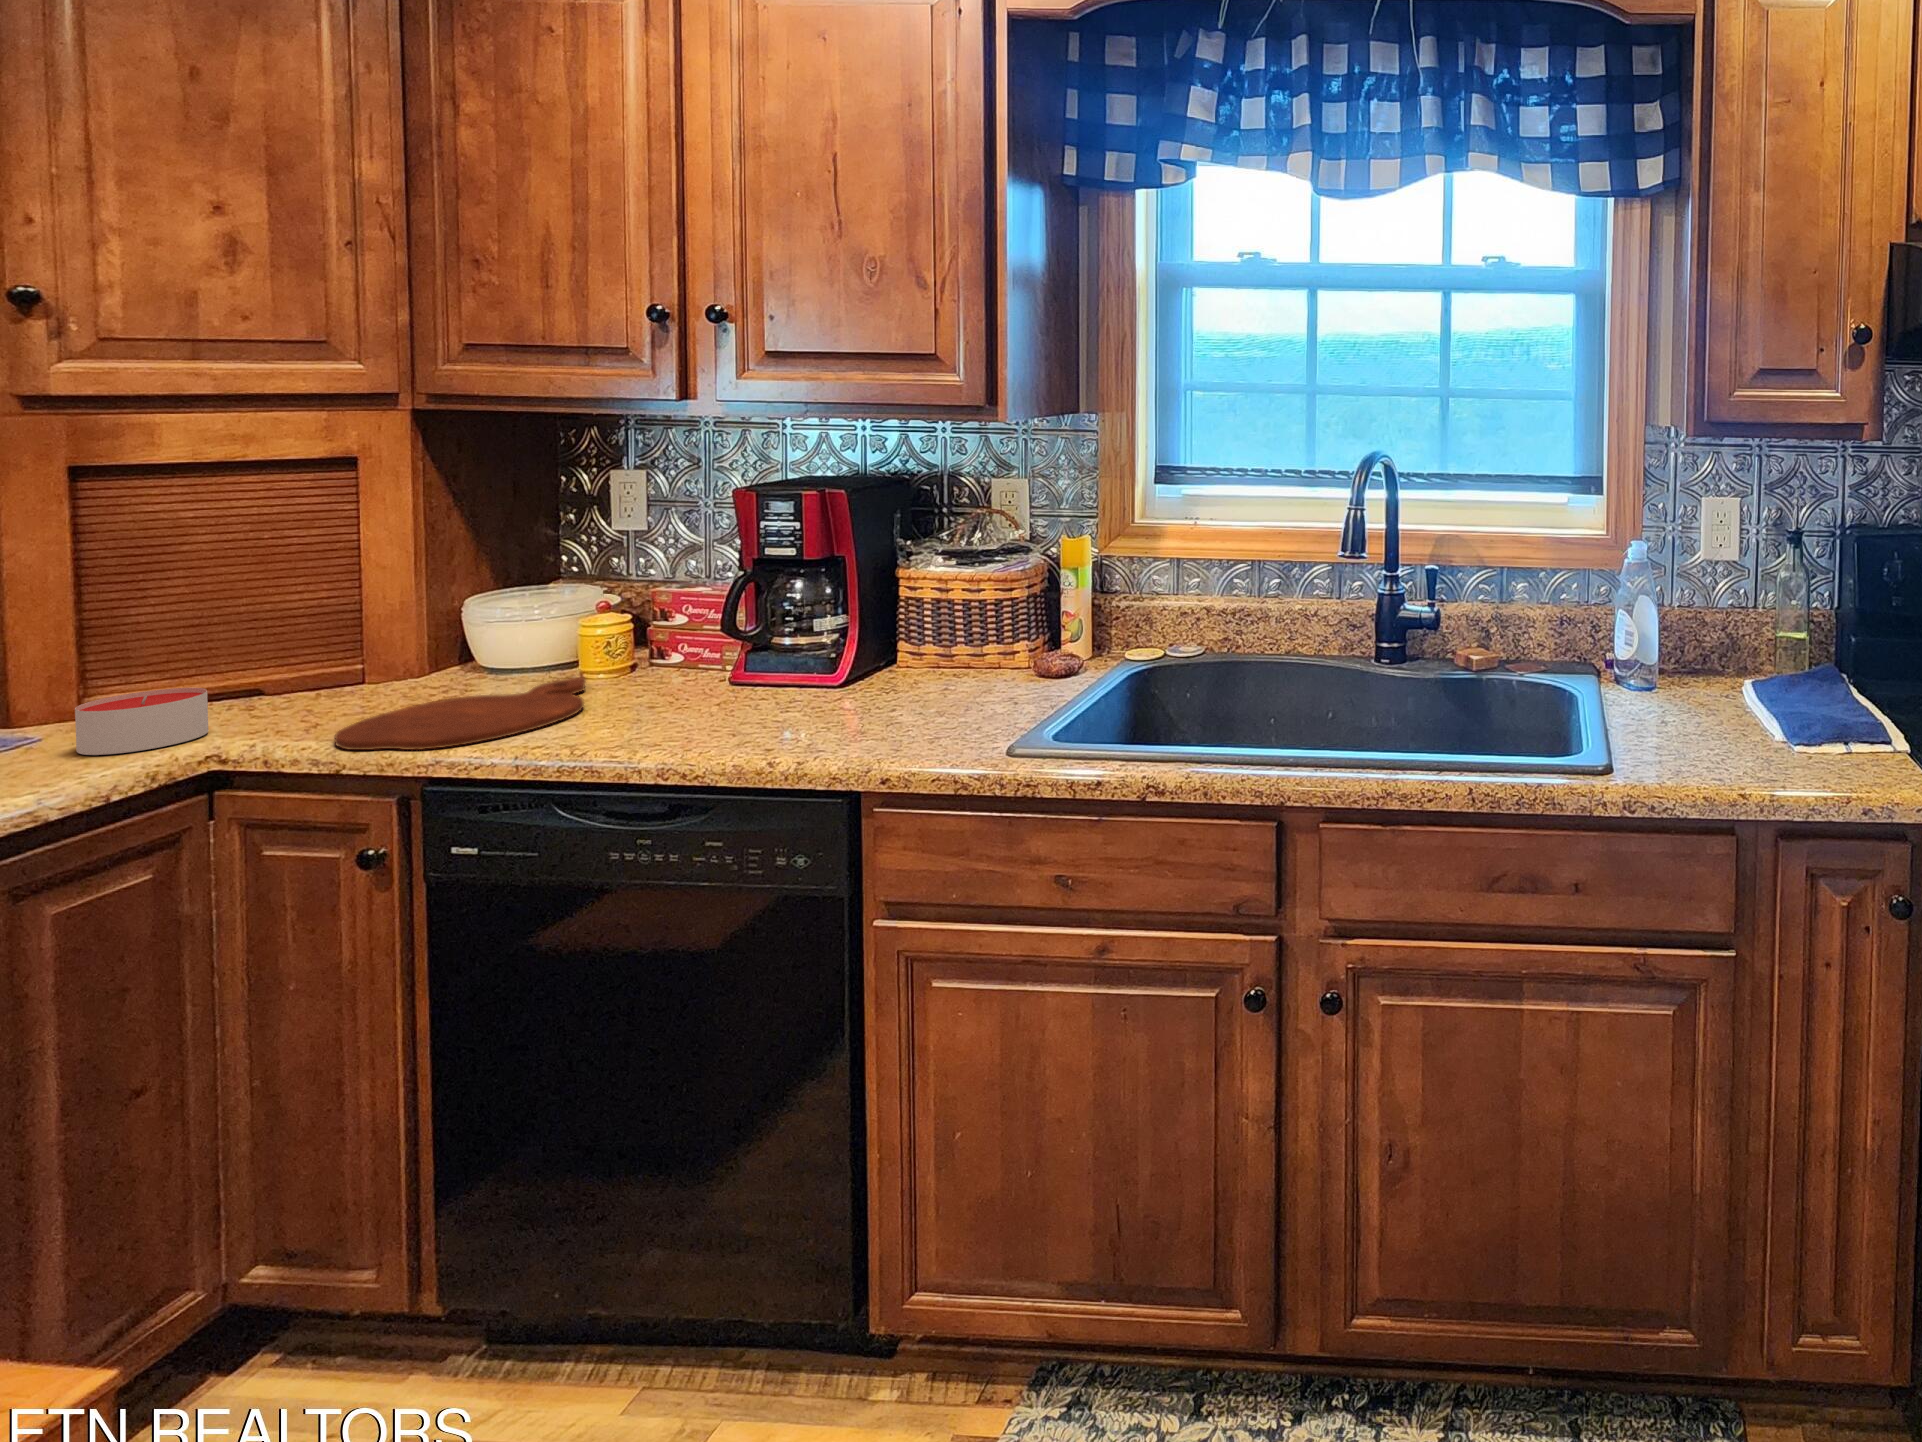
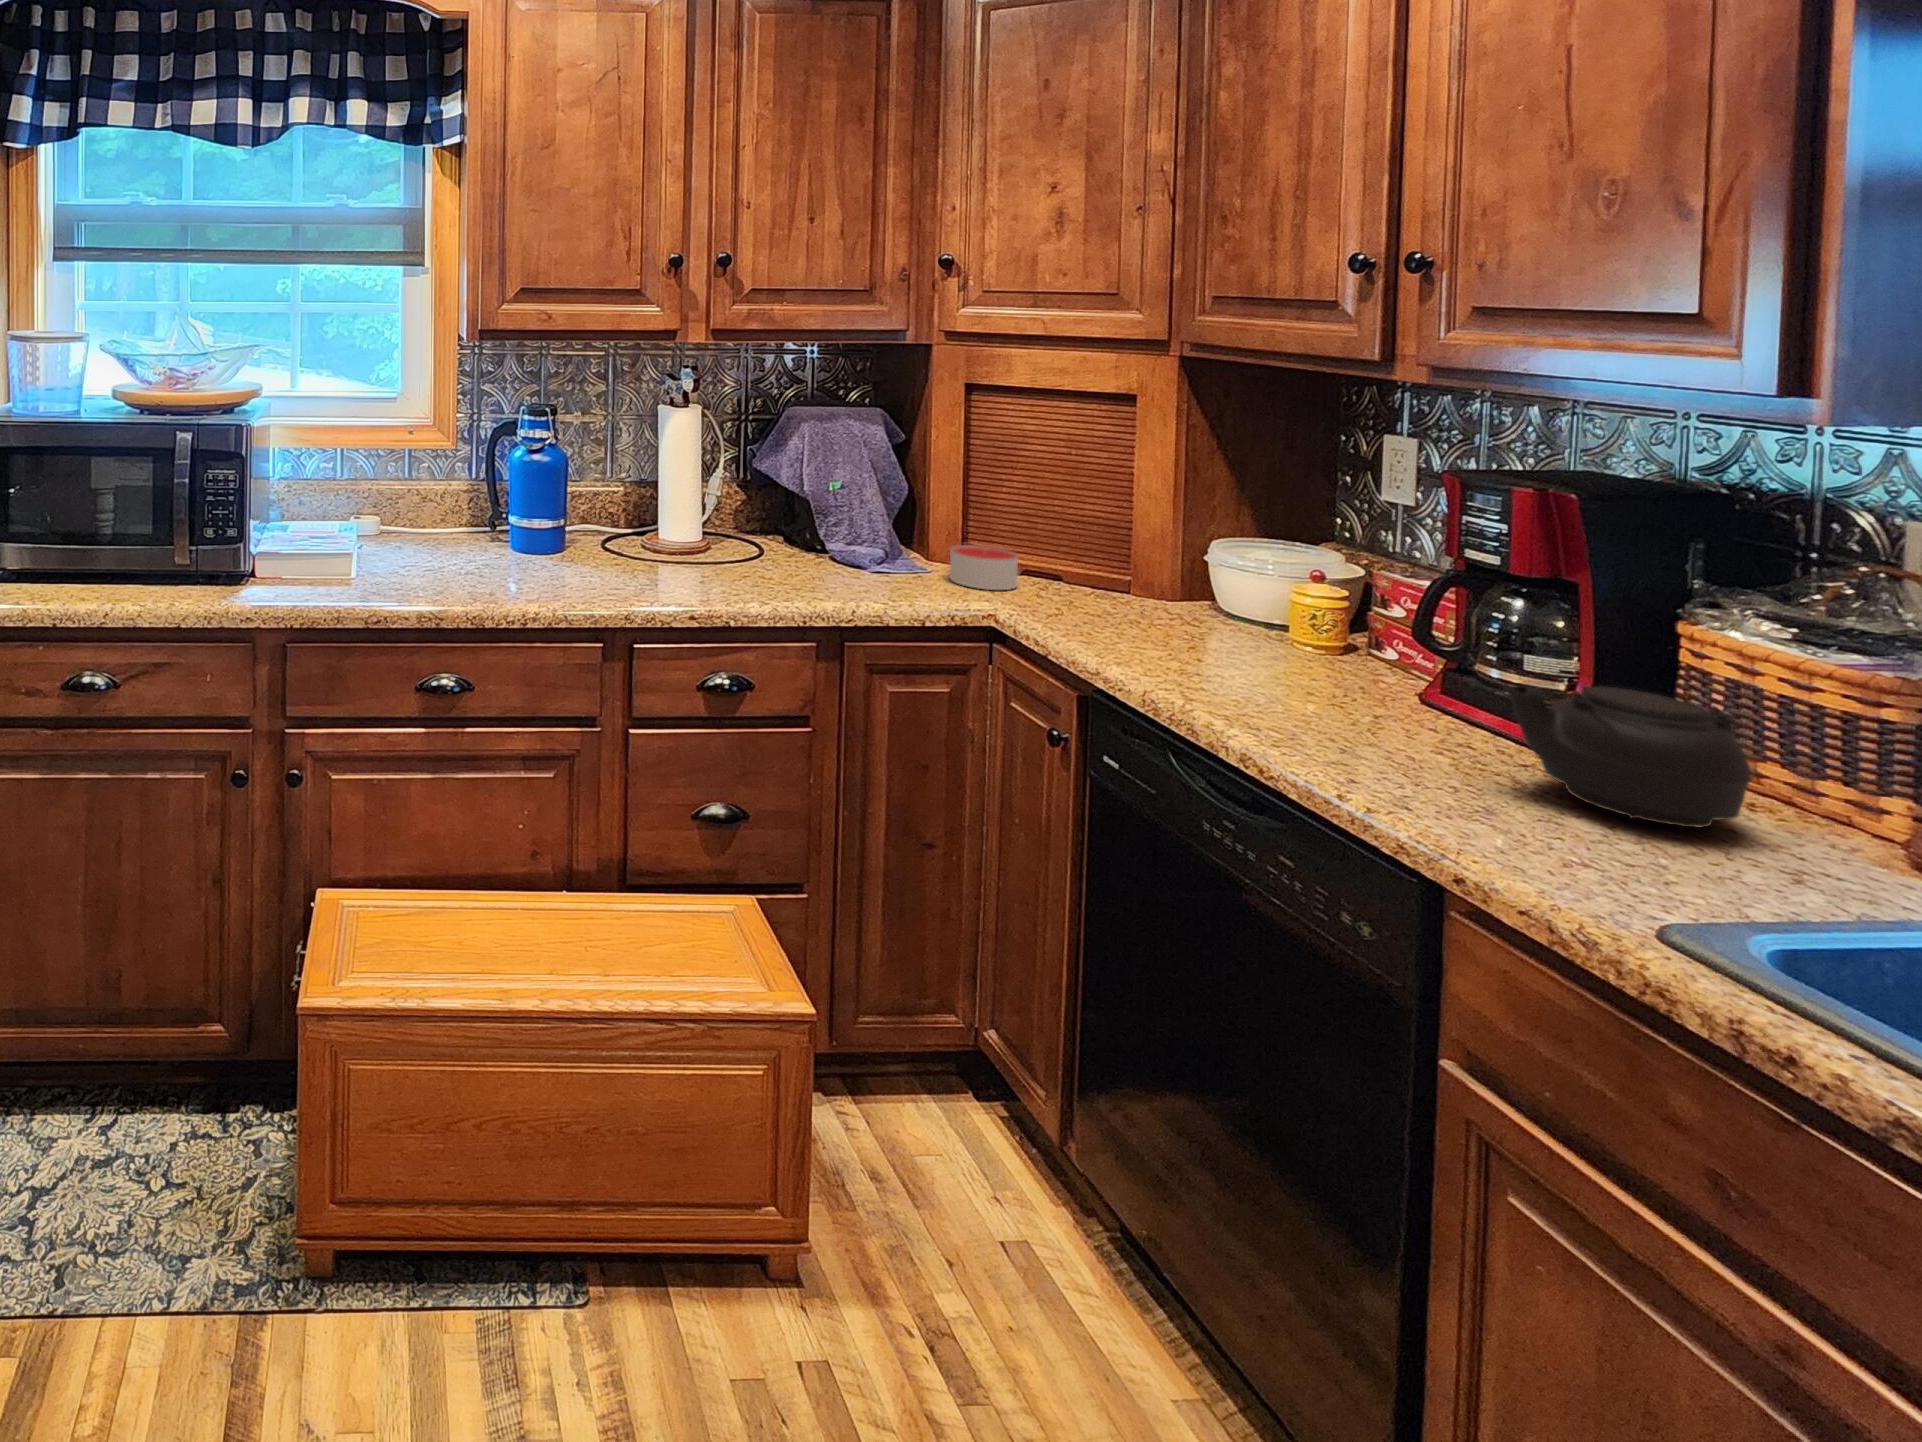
teapot: none [846,606,975,696] -> present [1503,685,1752,828]
cutting board: present [335,677,586,750] -> none [1056,613,1284,671]

